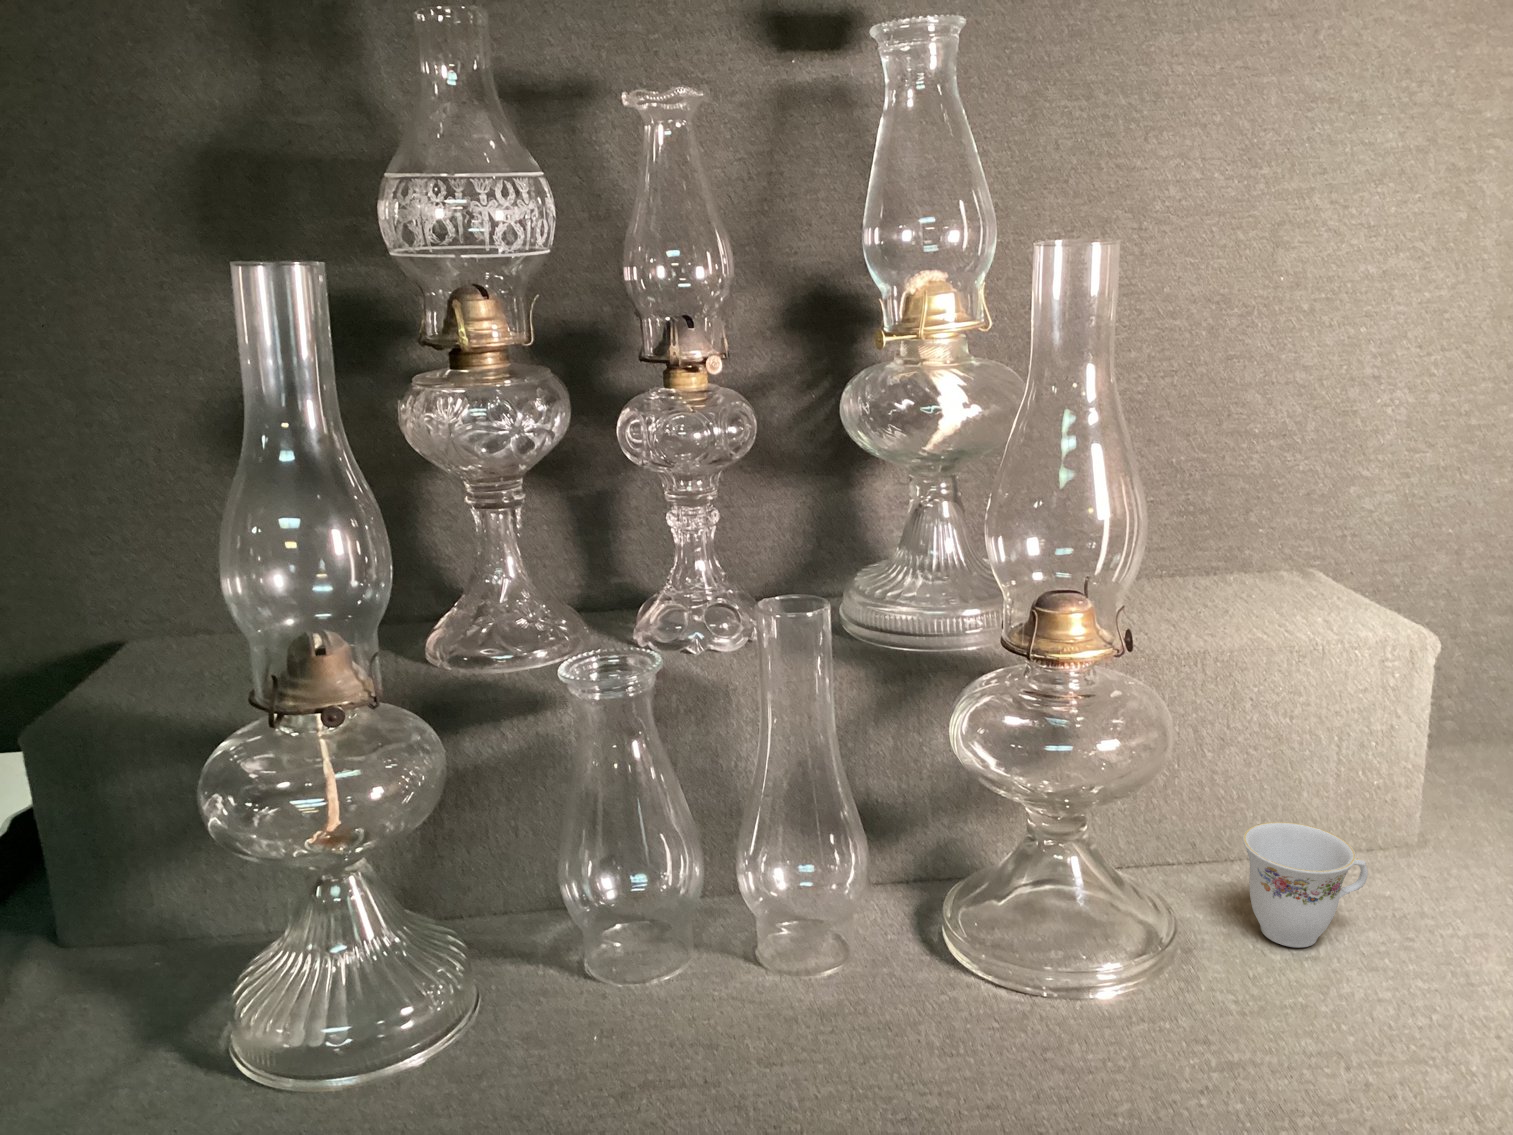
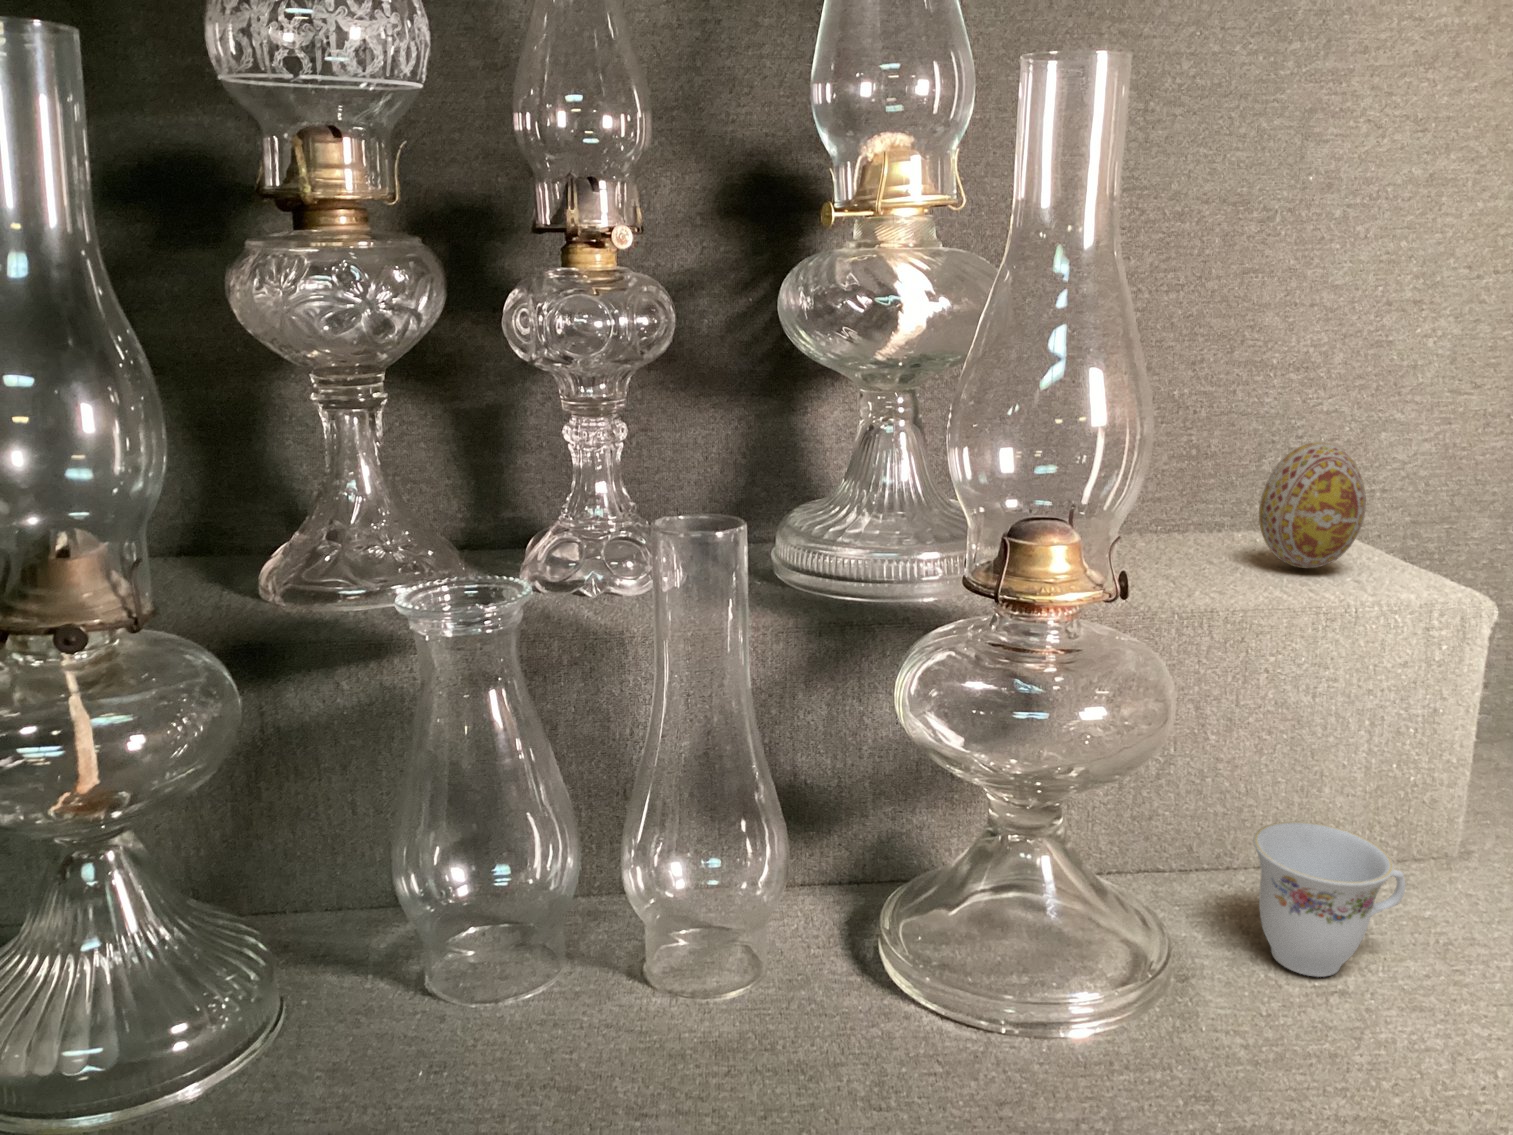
decorative egg: none [1243,505,1332,609] -> present [1259,442,1366,568]

